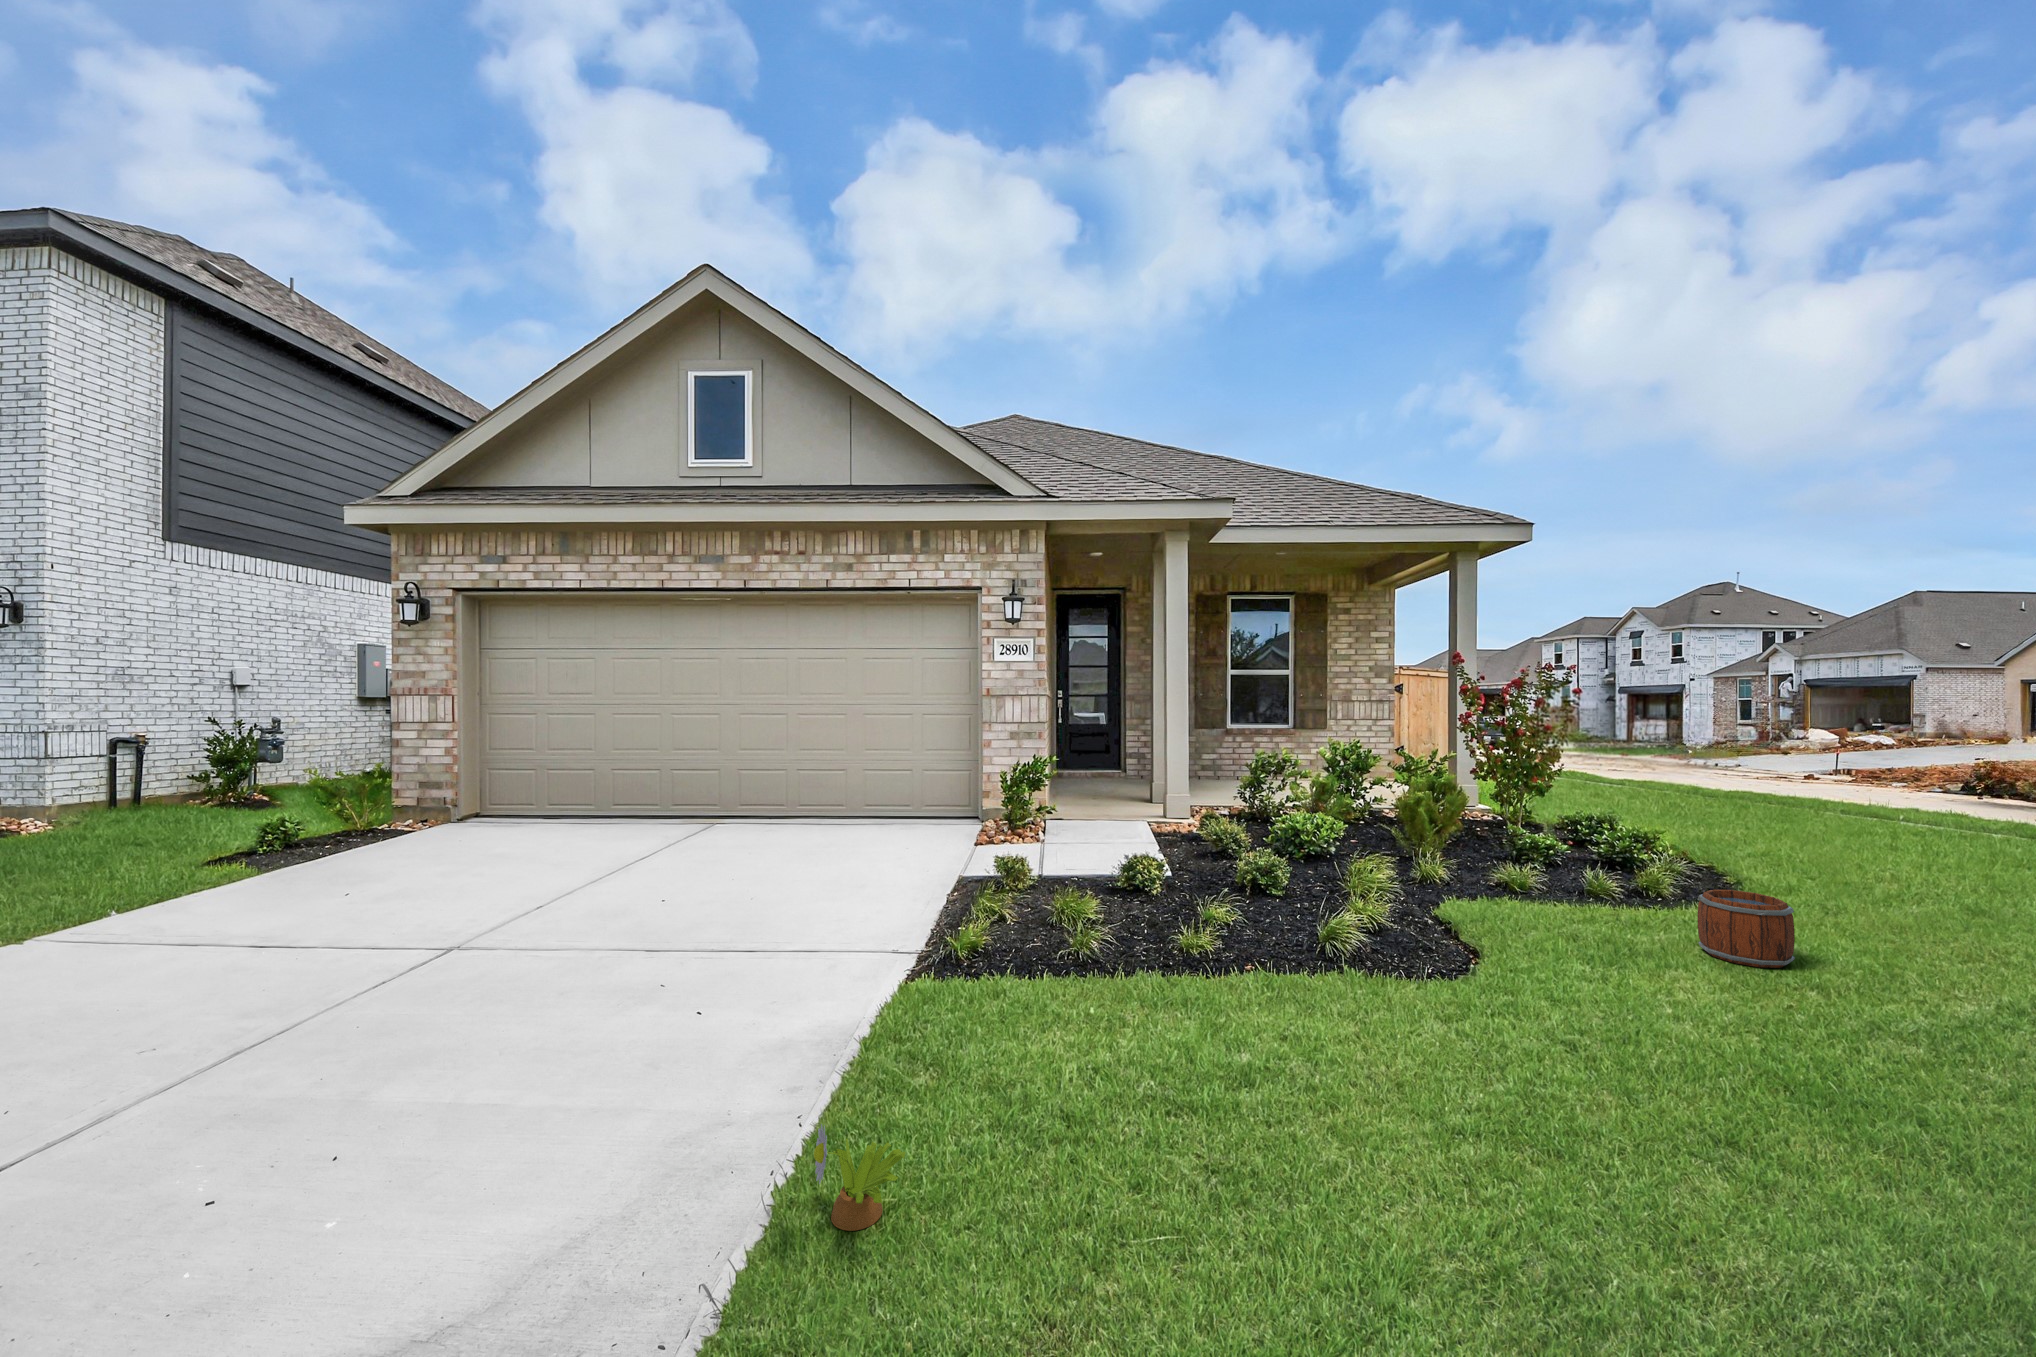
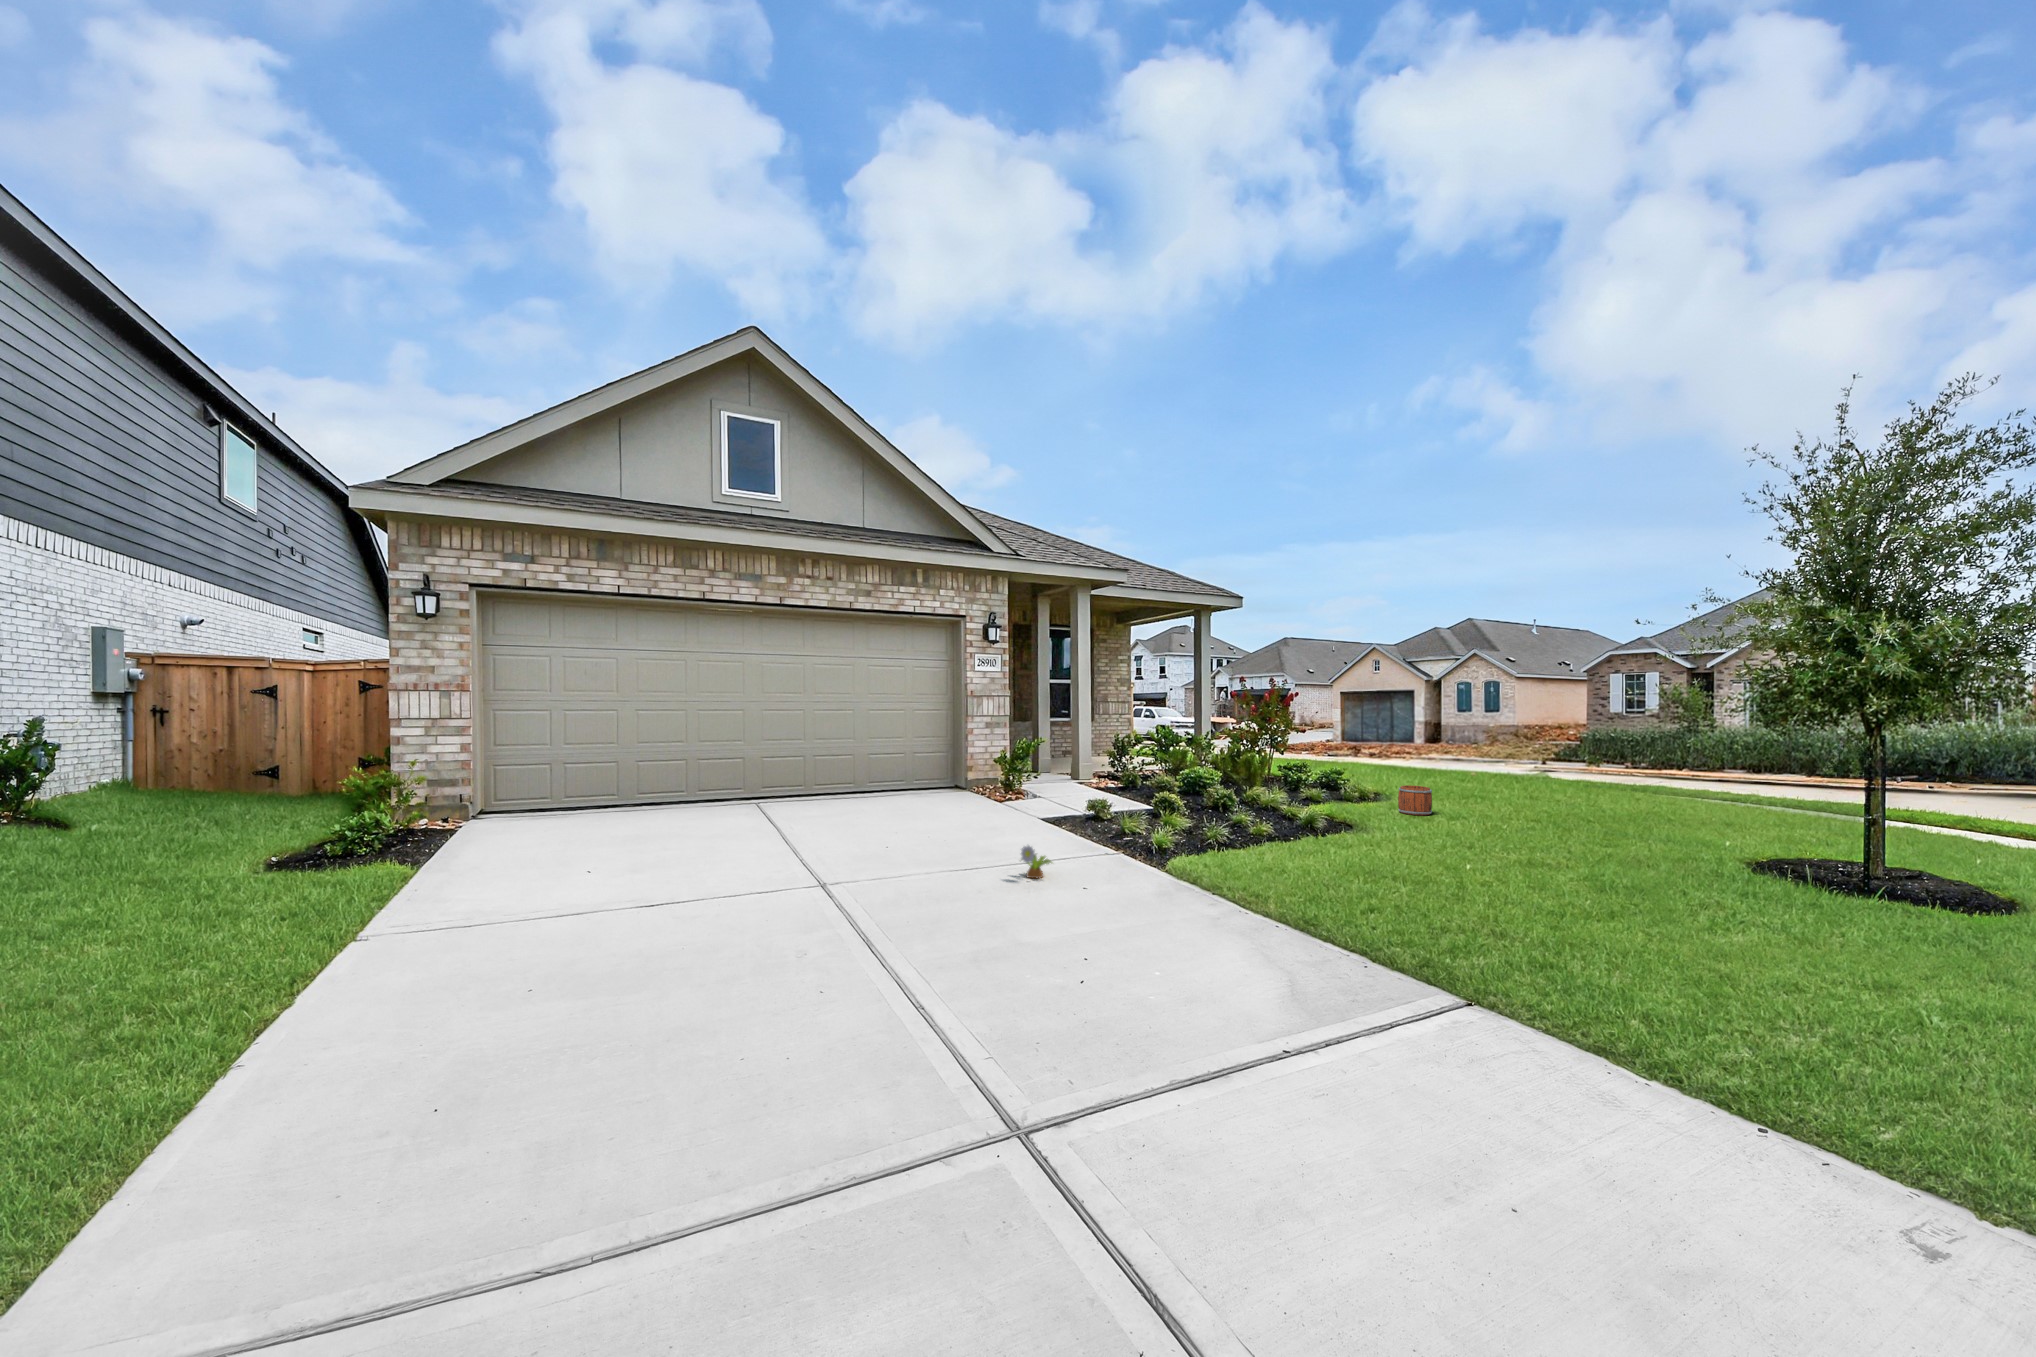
decorative plant: present [814,1124,905,1231] -> present [1021,845,1052,878]

